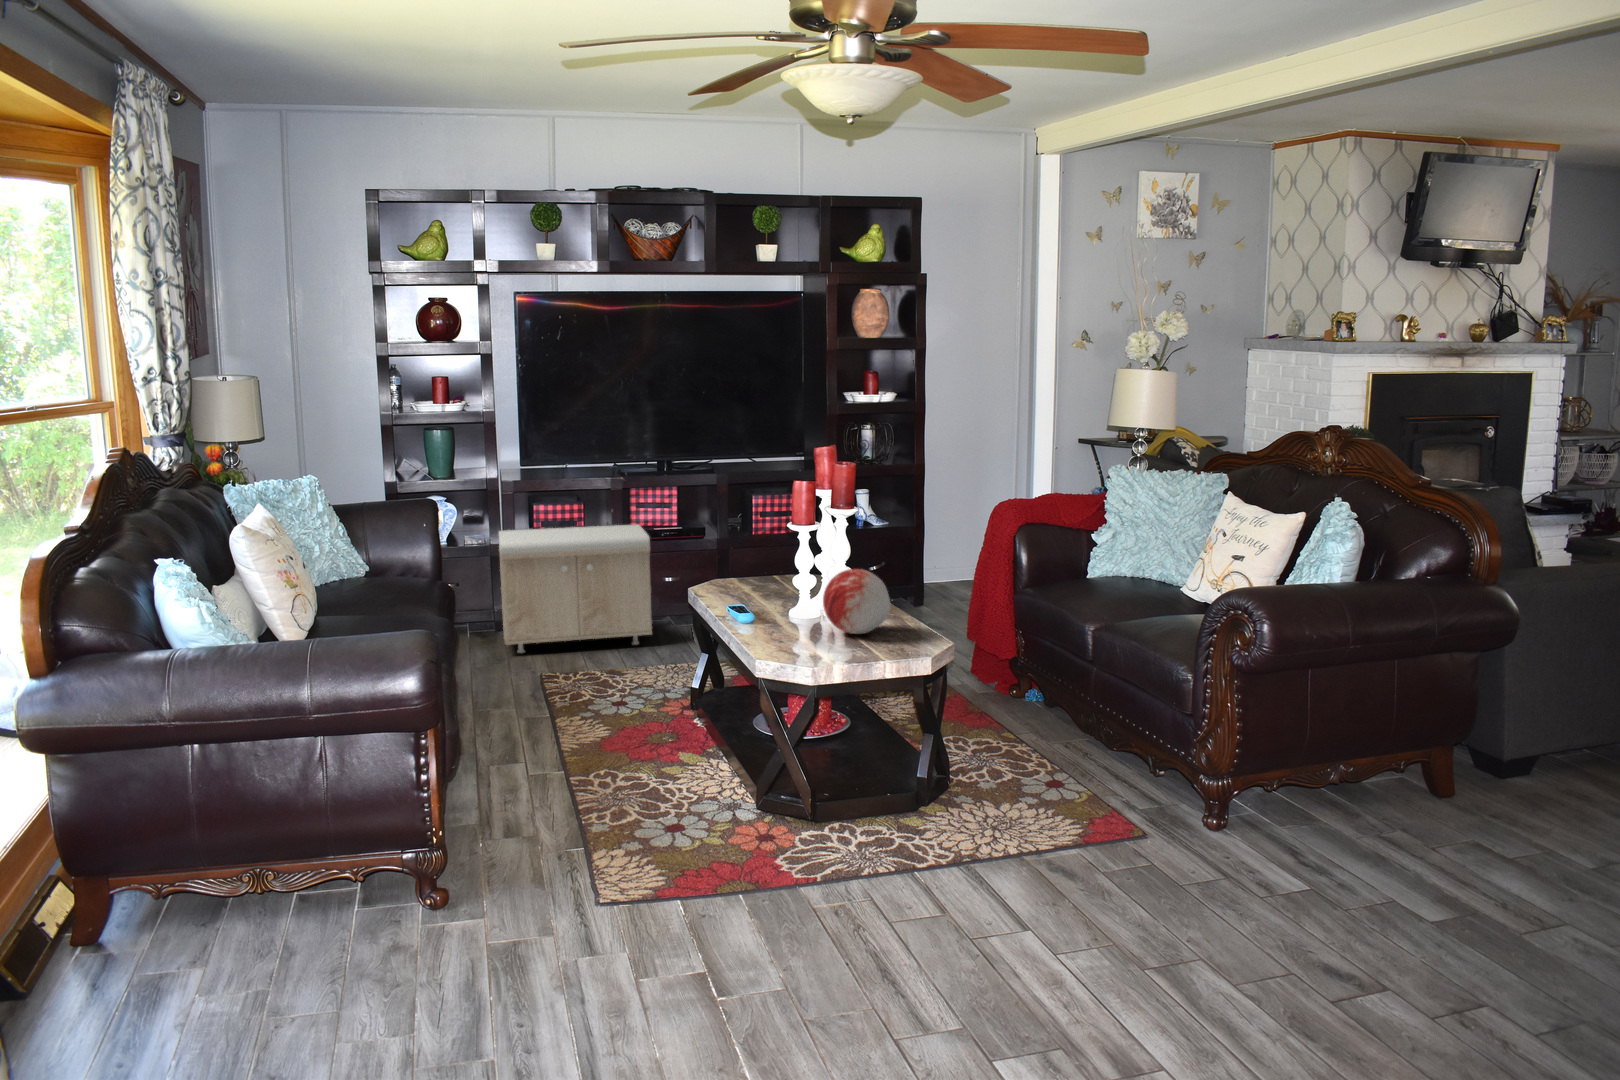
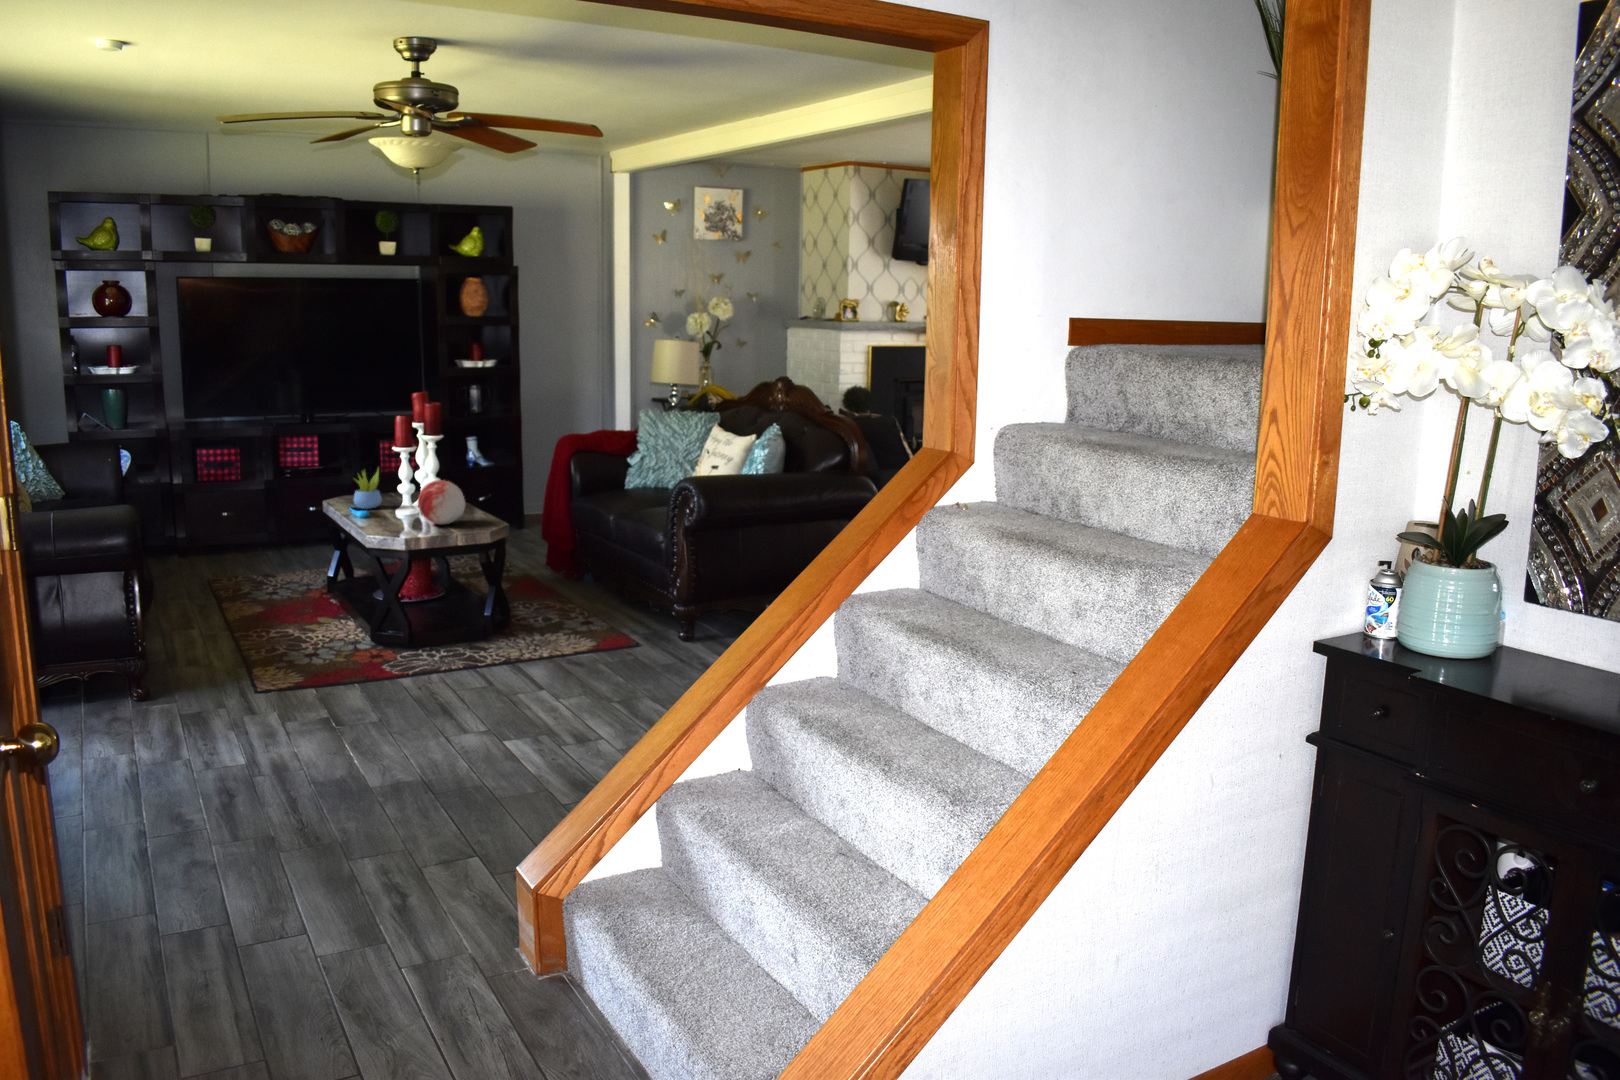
storage bench: present [499,524,652,653] -> none [162,465,299,568]
succulent plant: none [728,541,765,599] -> present [354,470,382,509]

